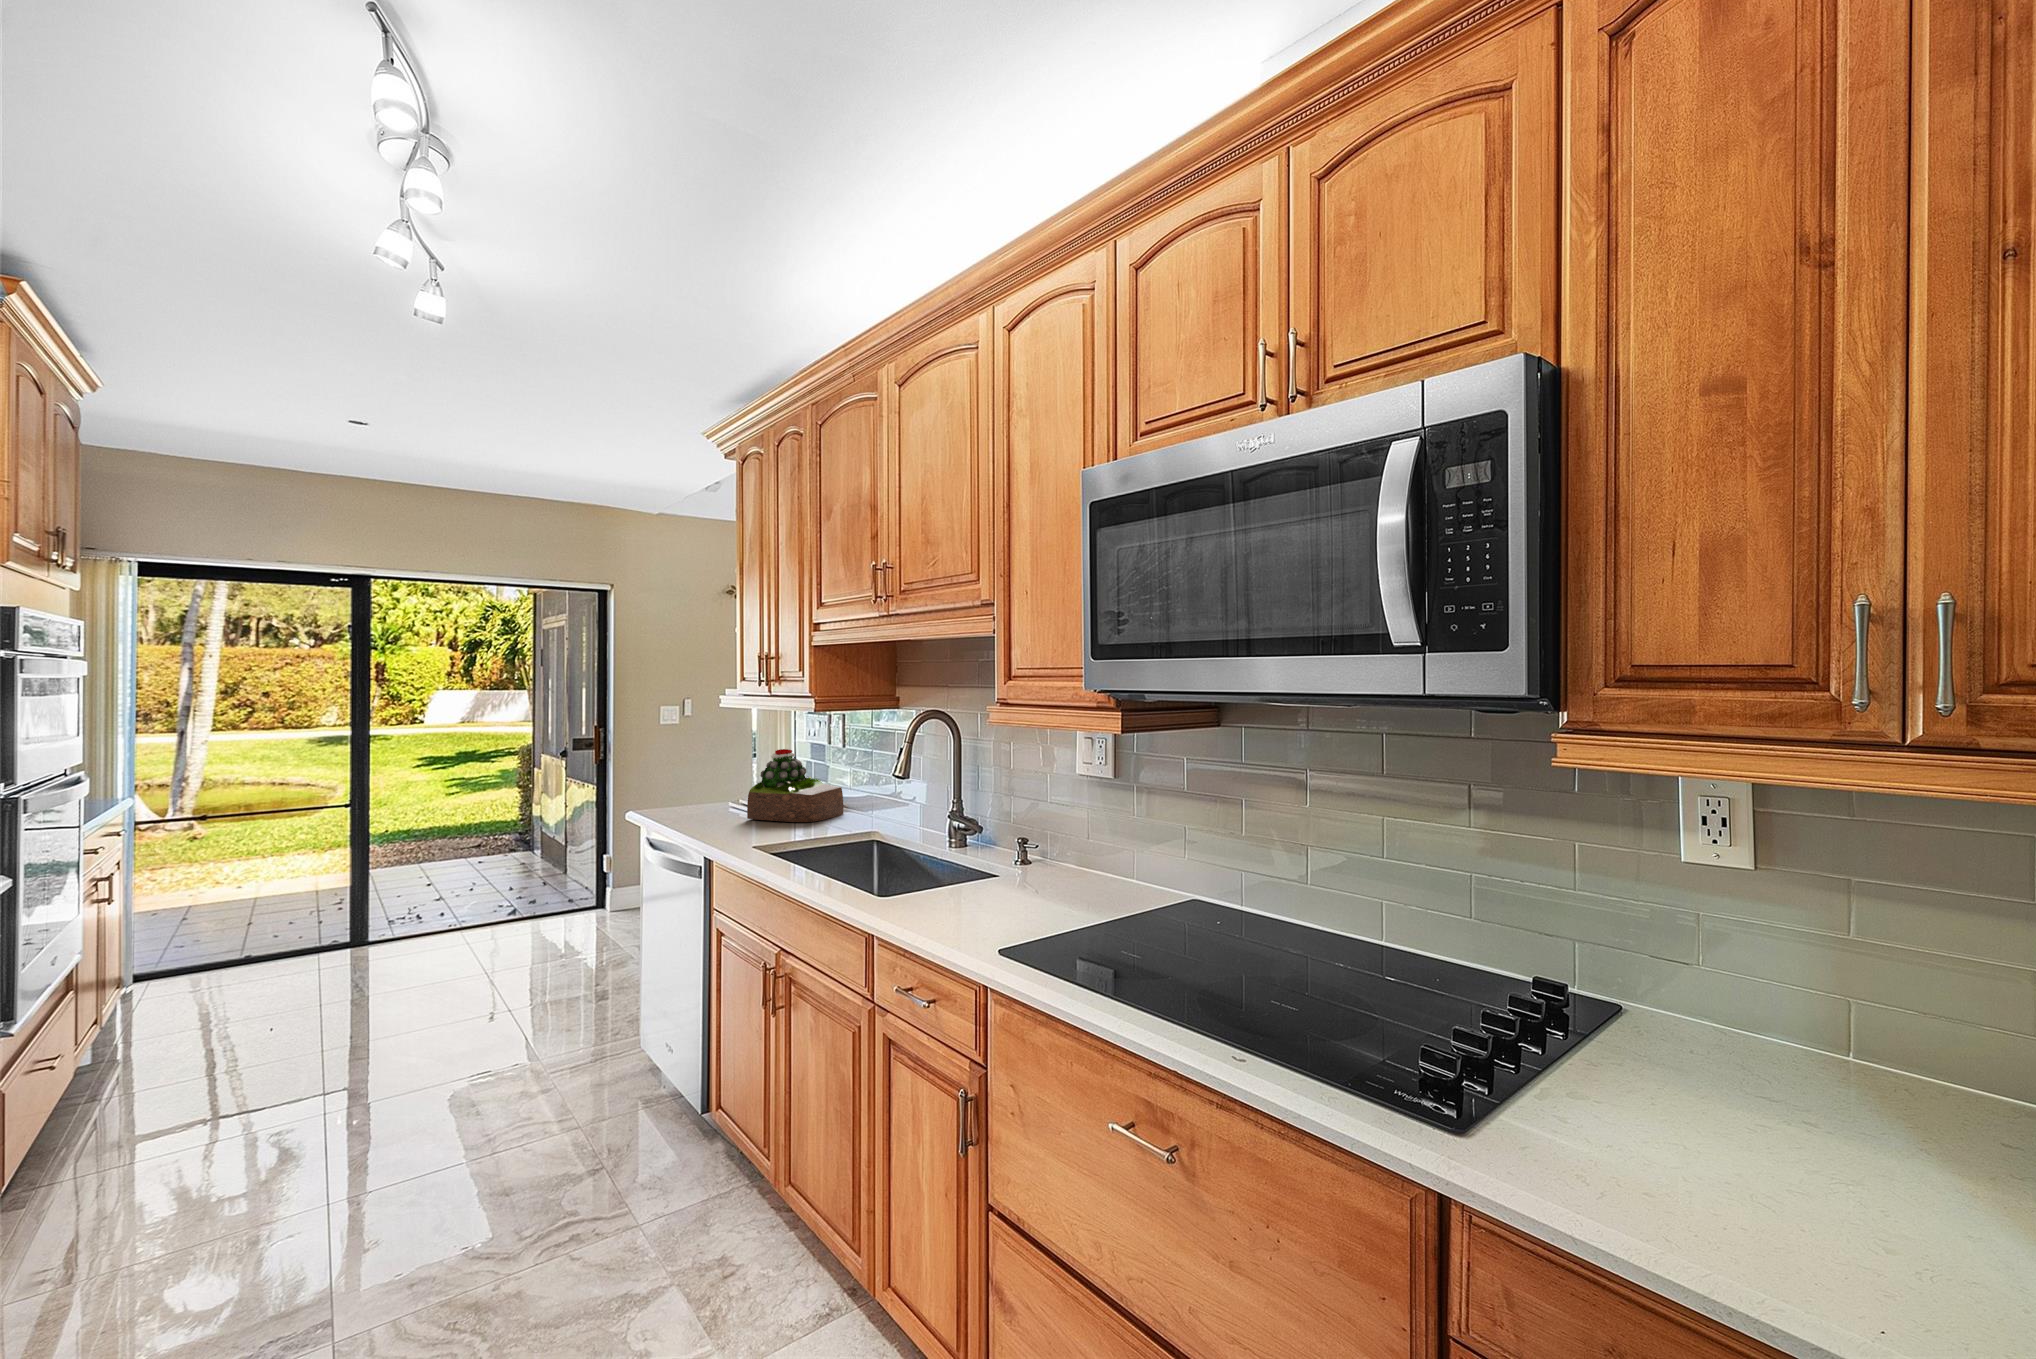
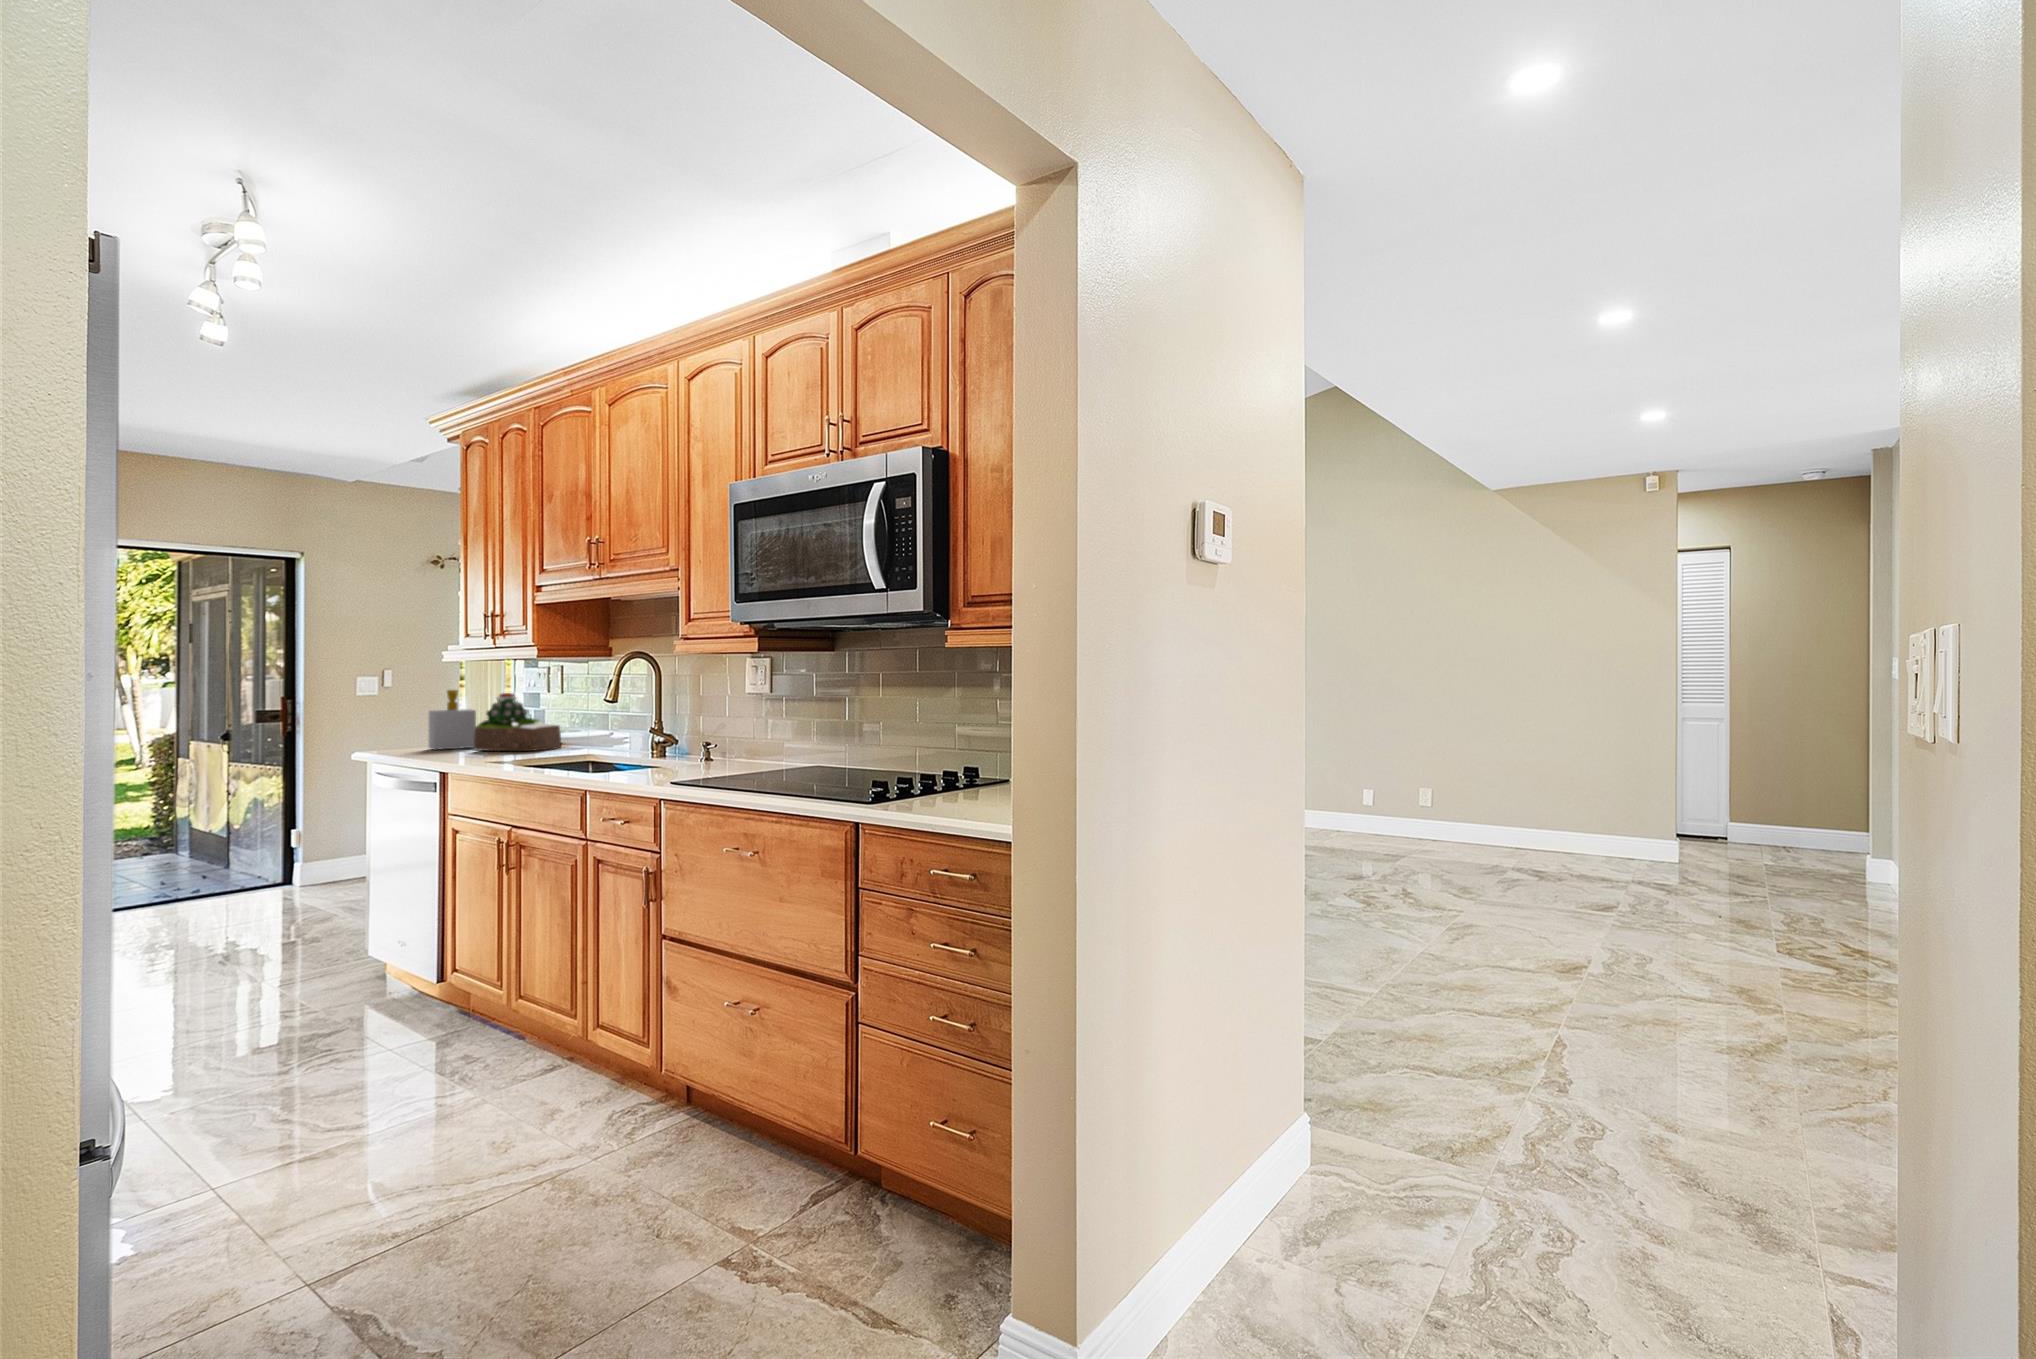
soap bottle: none [701,743,751,814] -> present [429,690,476,750]

